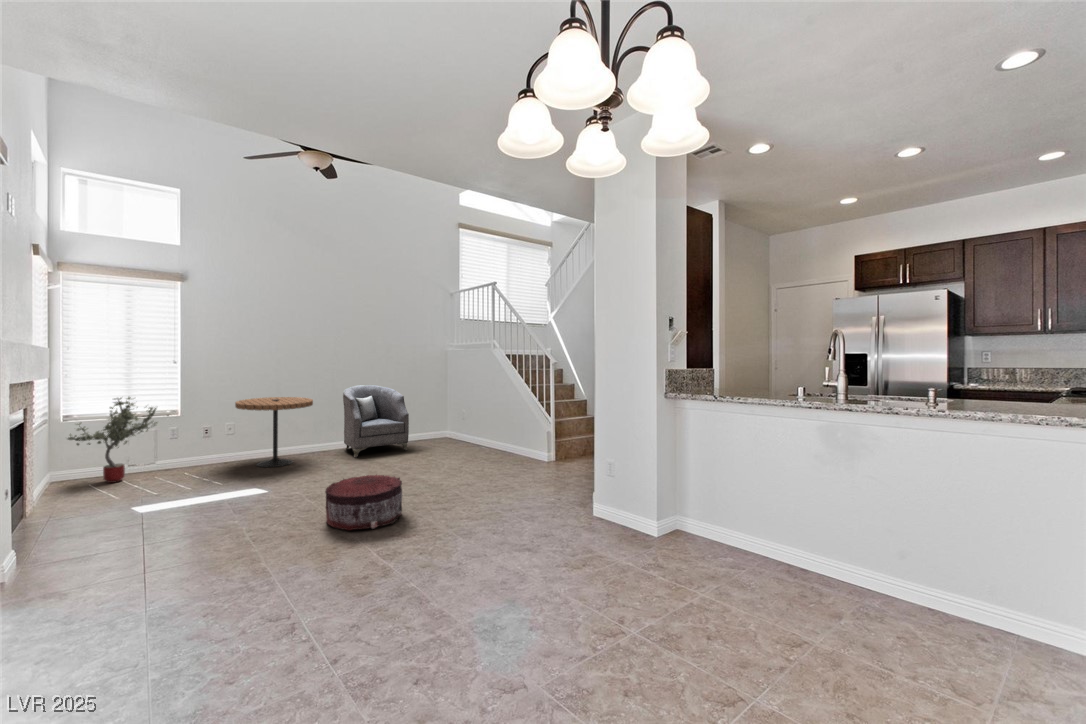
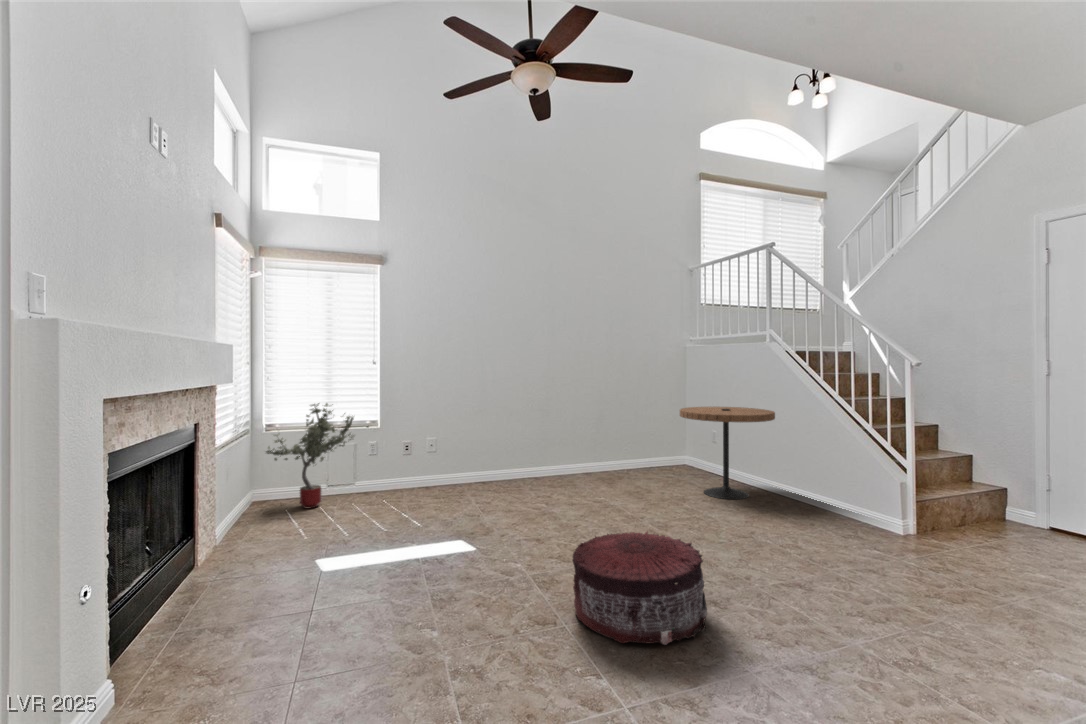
armchair: present [343,385,409,458] -> none [561,393,649,492]
side table: present [235,397,313,467] -> present [680,407,775,499]

